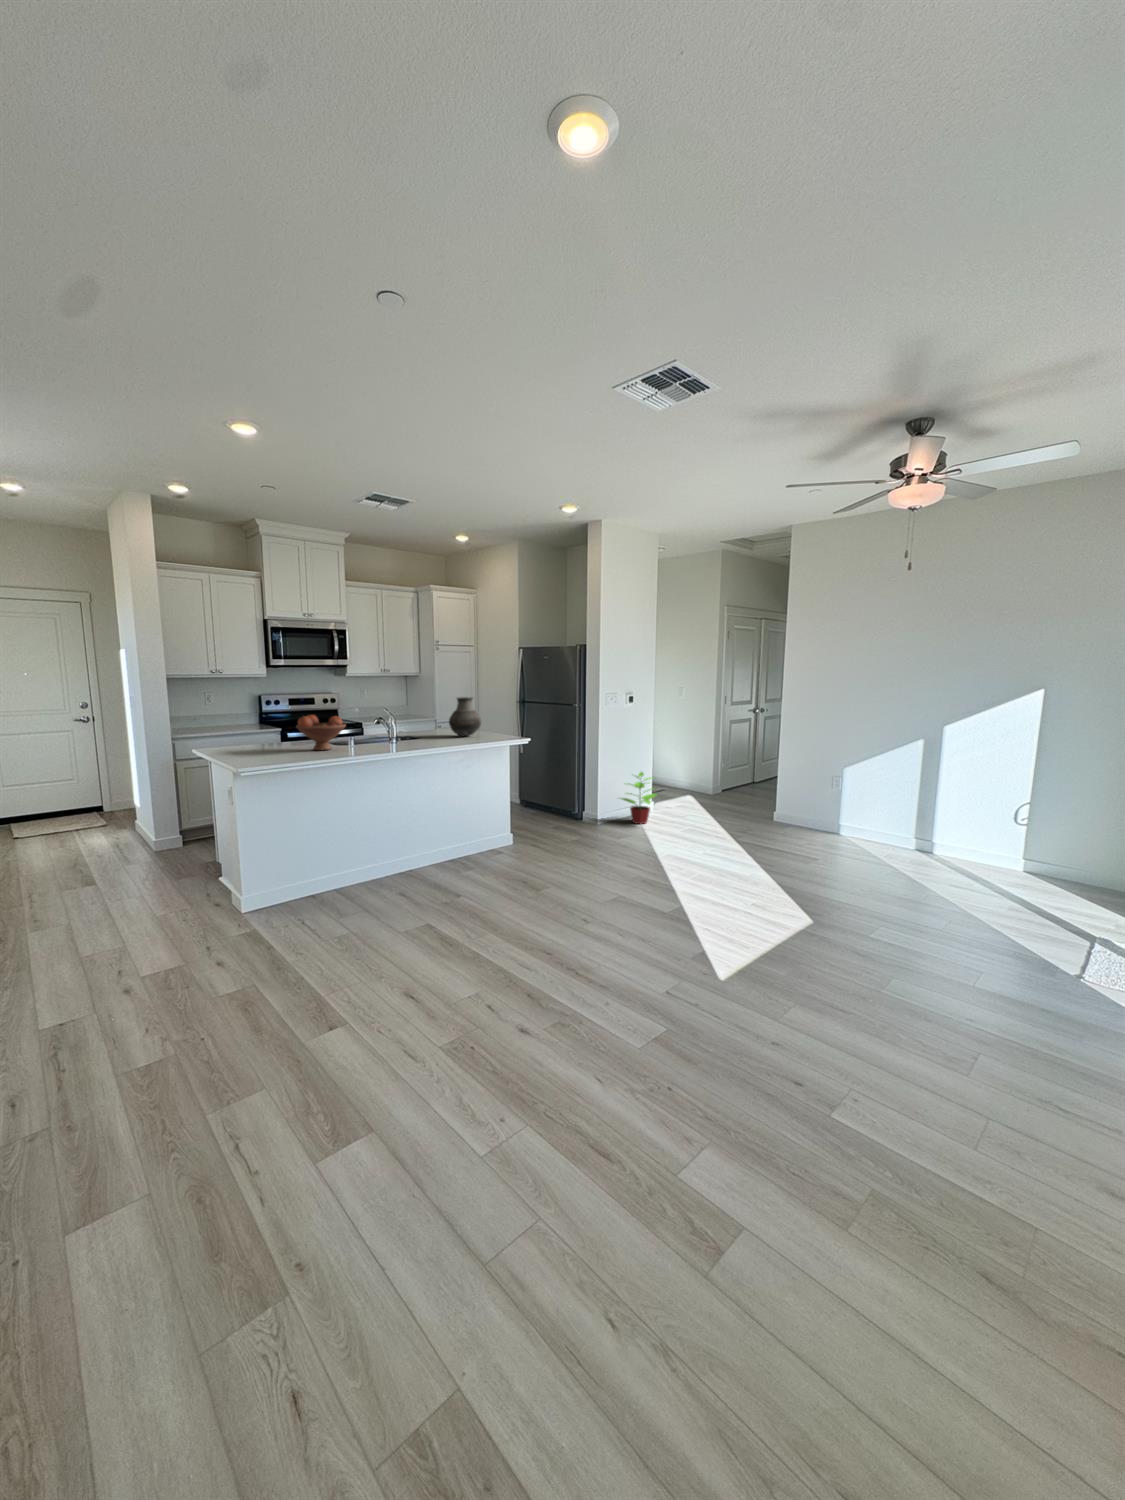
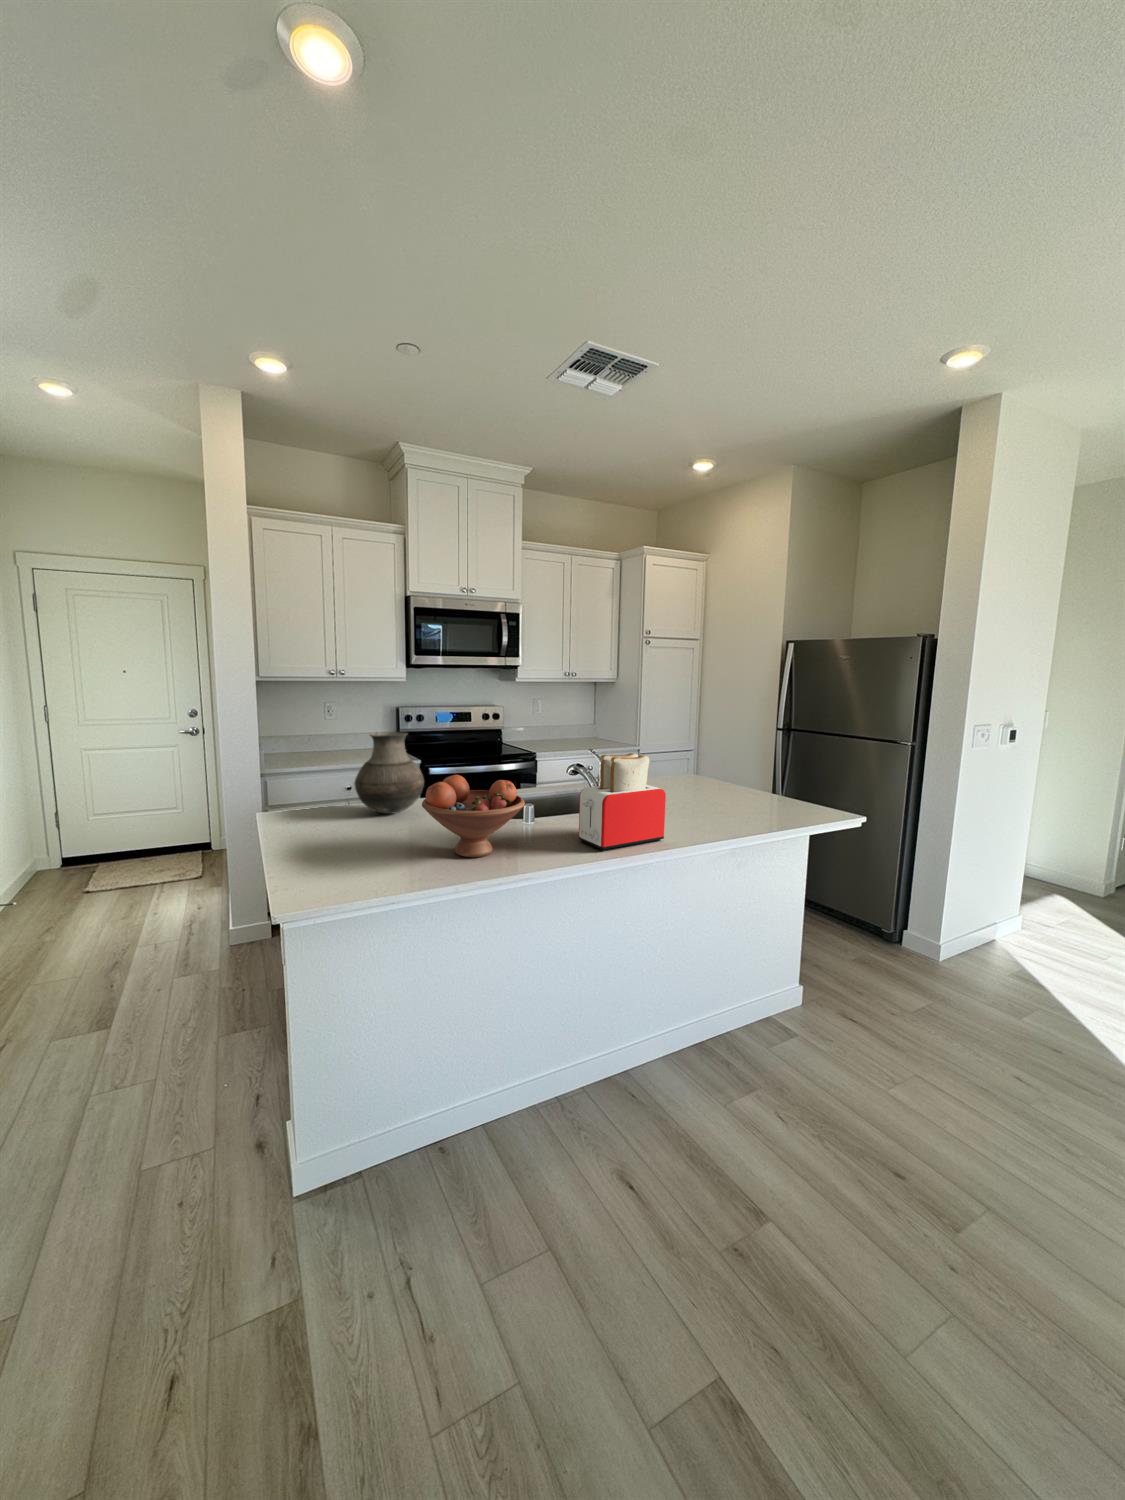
vase: present [449,697,481,736] -> present [354,732,424,814]
toaster: none [374,704,417,747] -> present [579,753,666,851]
potted plant: present [621,772,656,824] -> none [977,872,1074,974]

